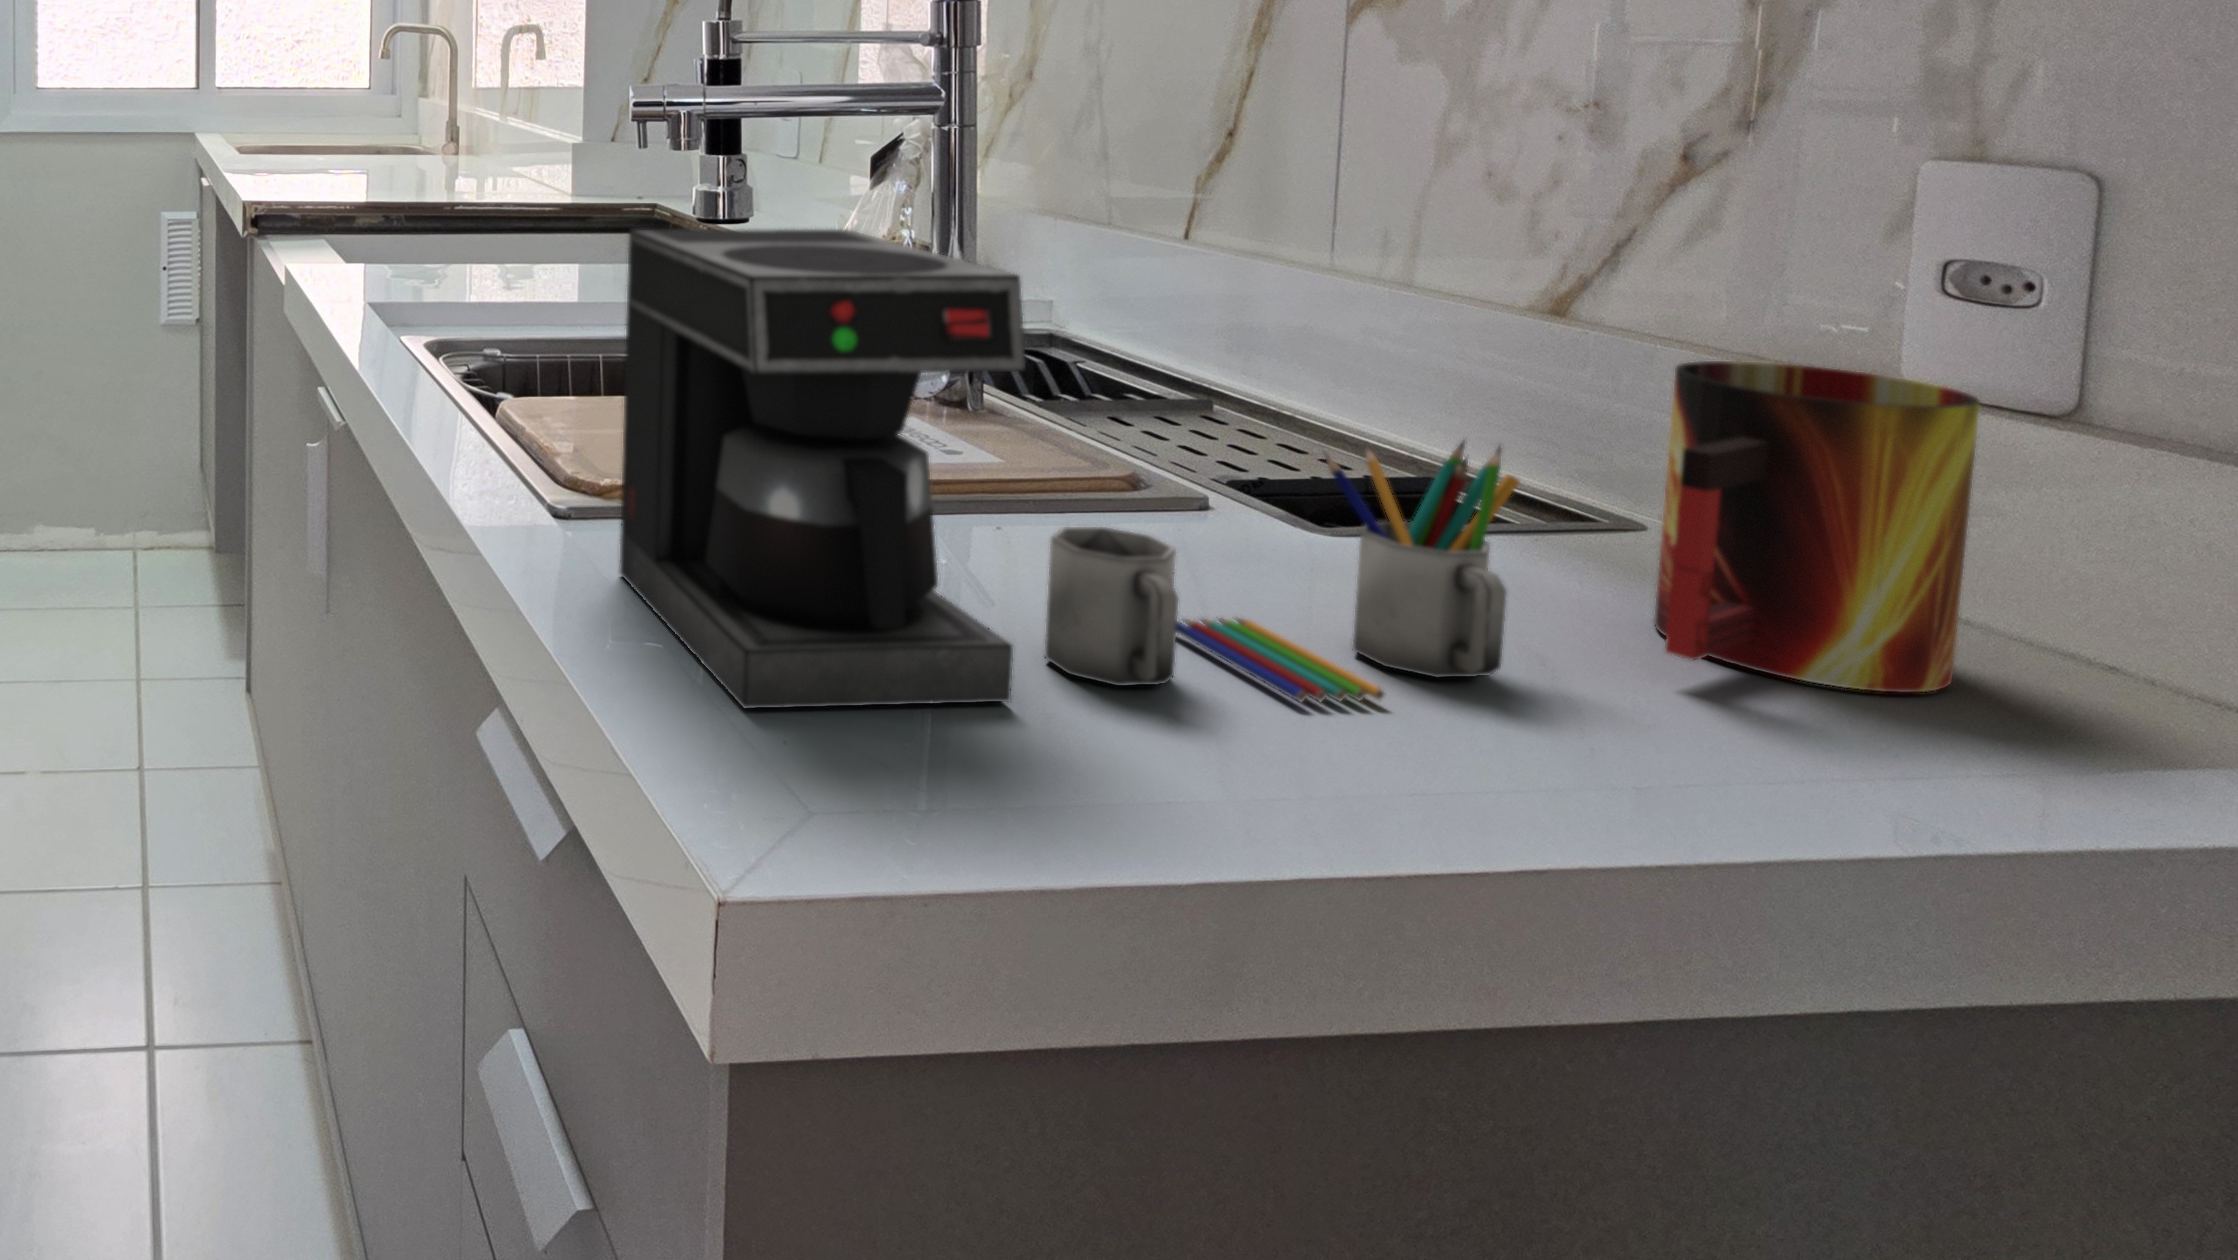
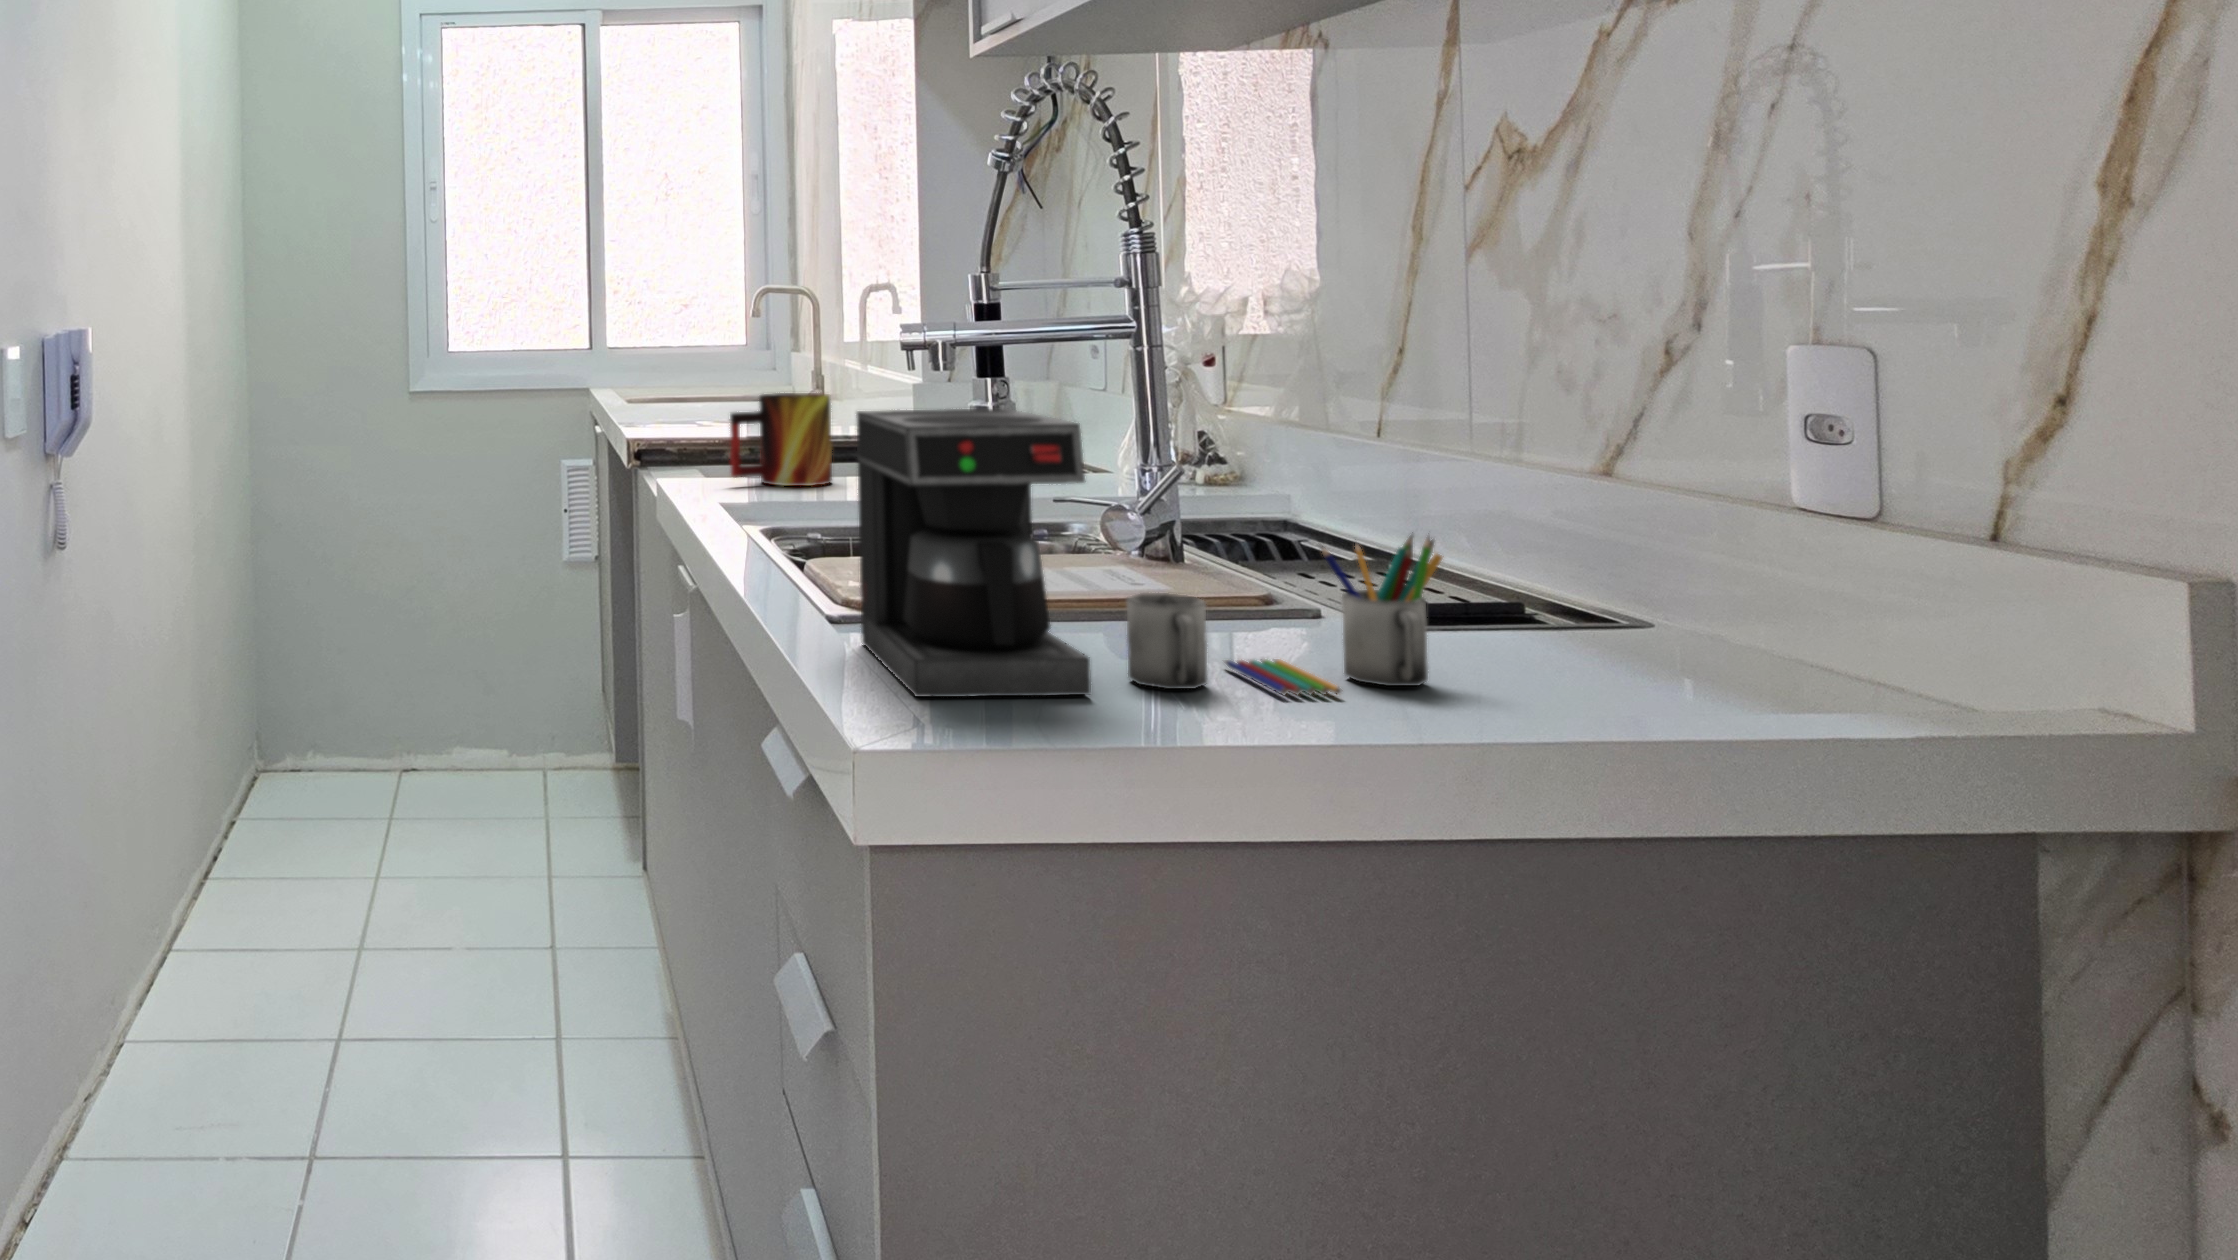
mug: present [1654,361,1980,692] -> present [730,393,832,486]

